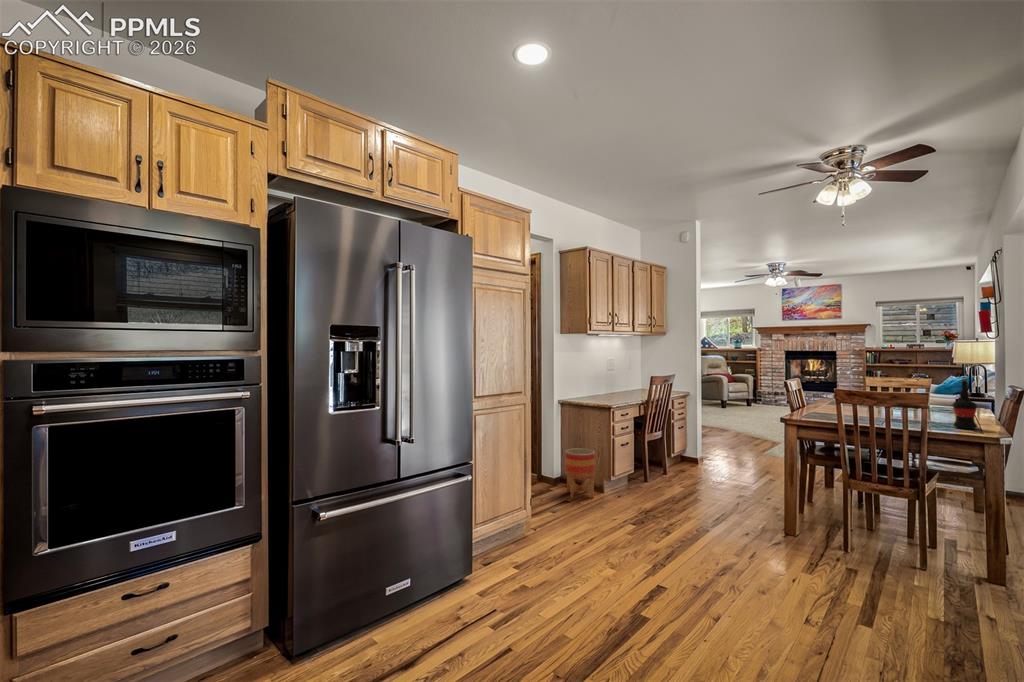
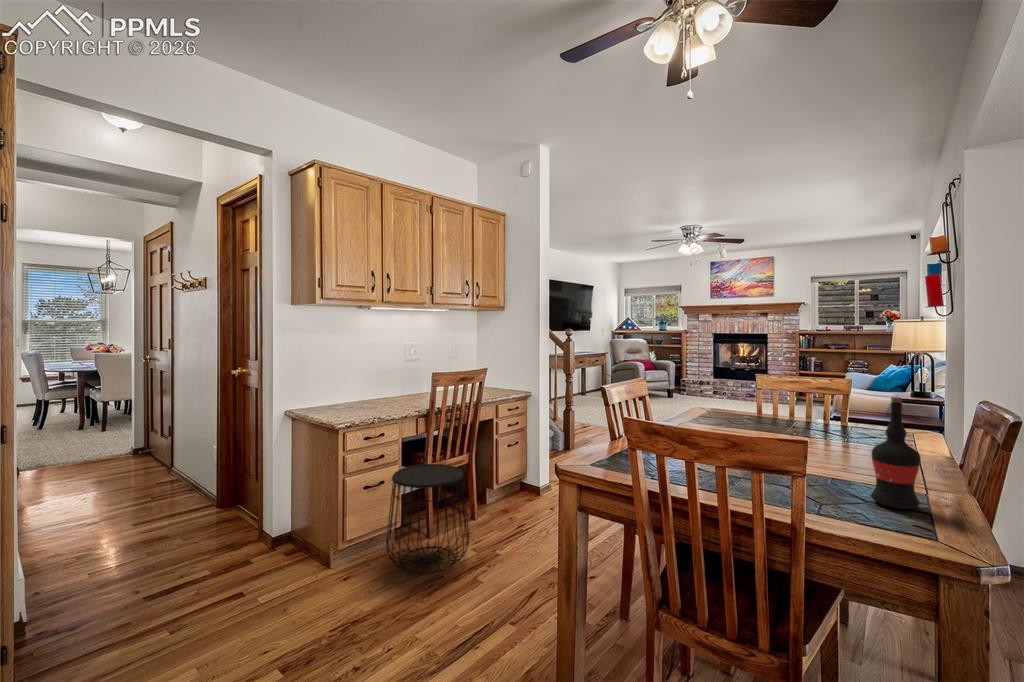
side table: none [634,434,686,496] -> present [386,464,469,574]
planter: present [565,448,595,498] -> none [257,493,312,584]

